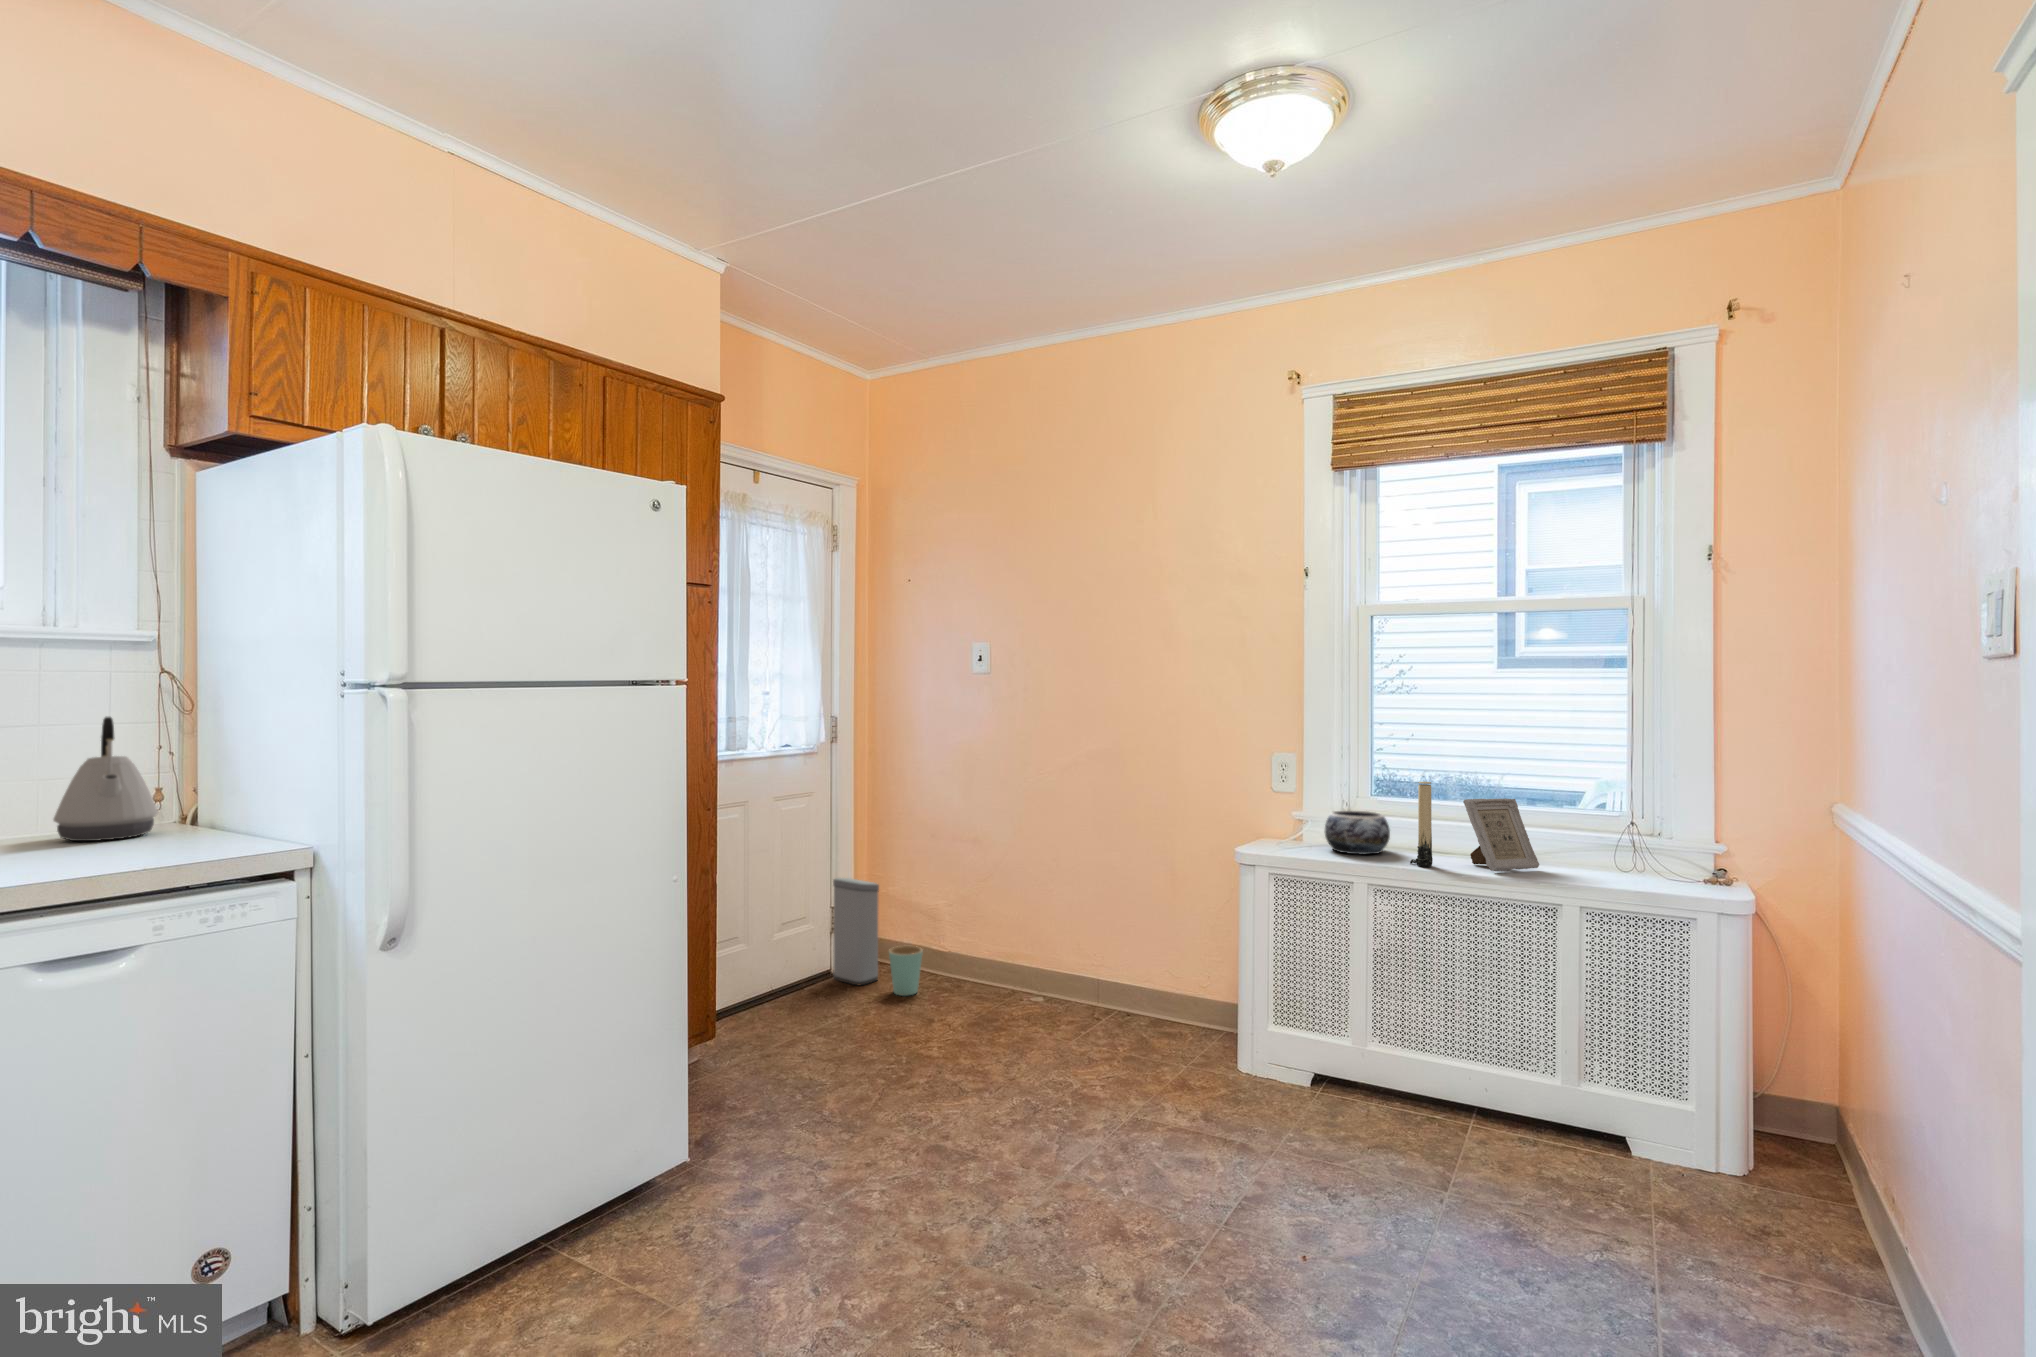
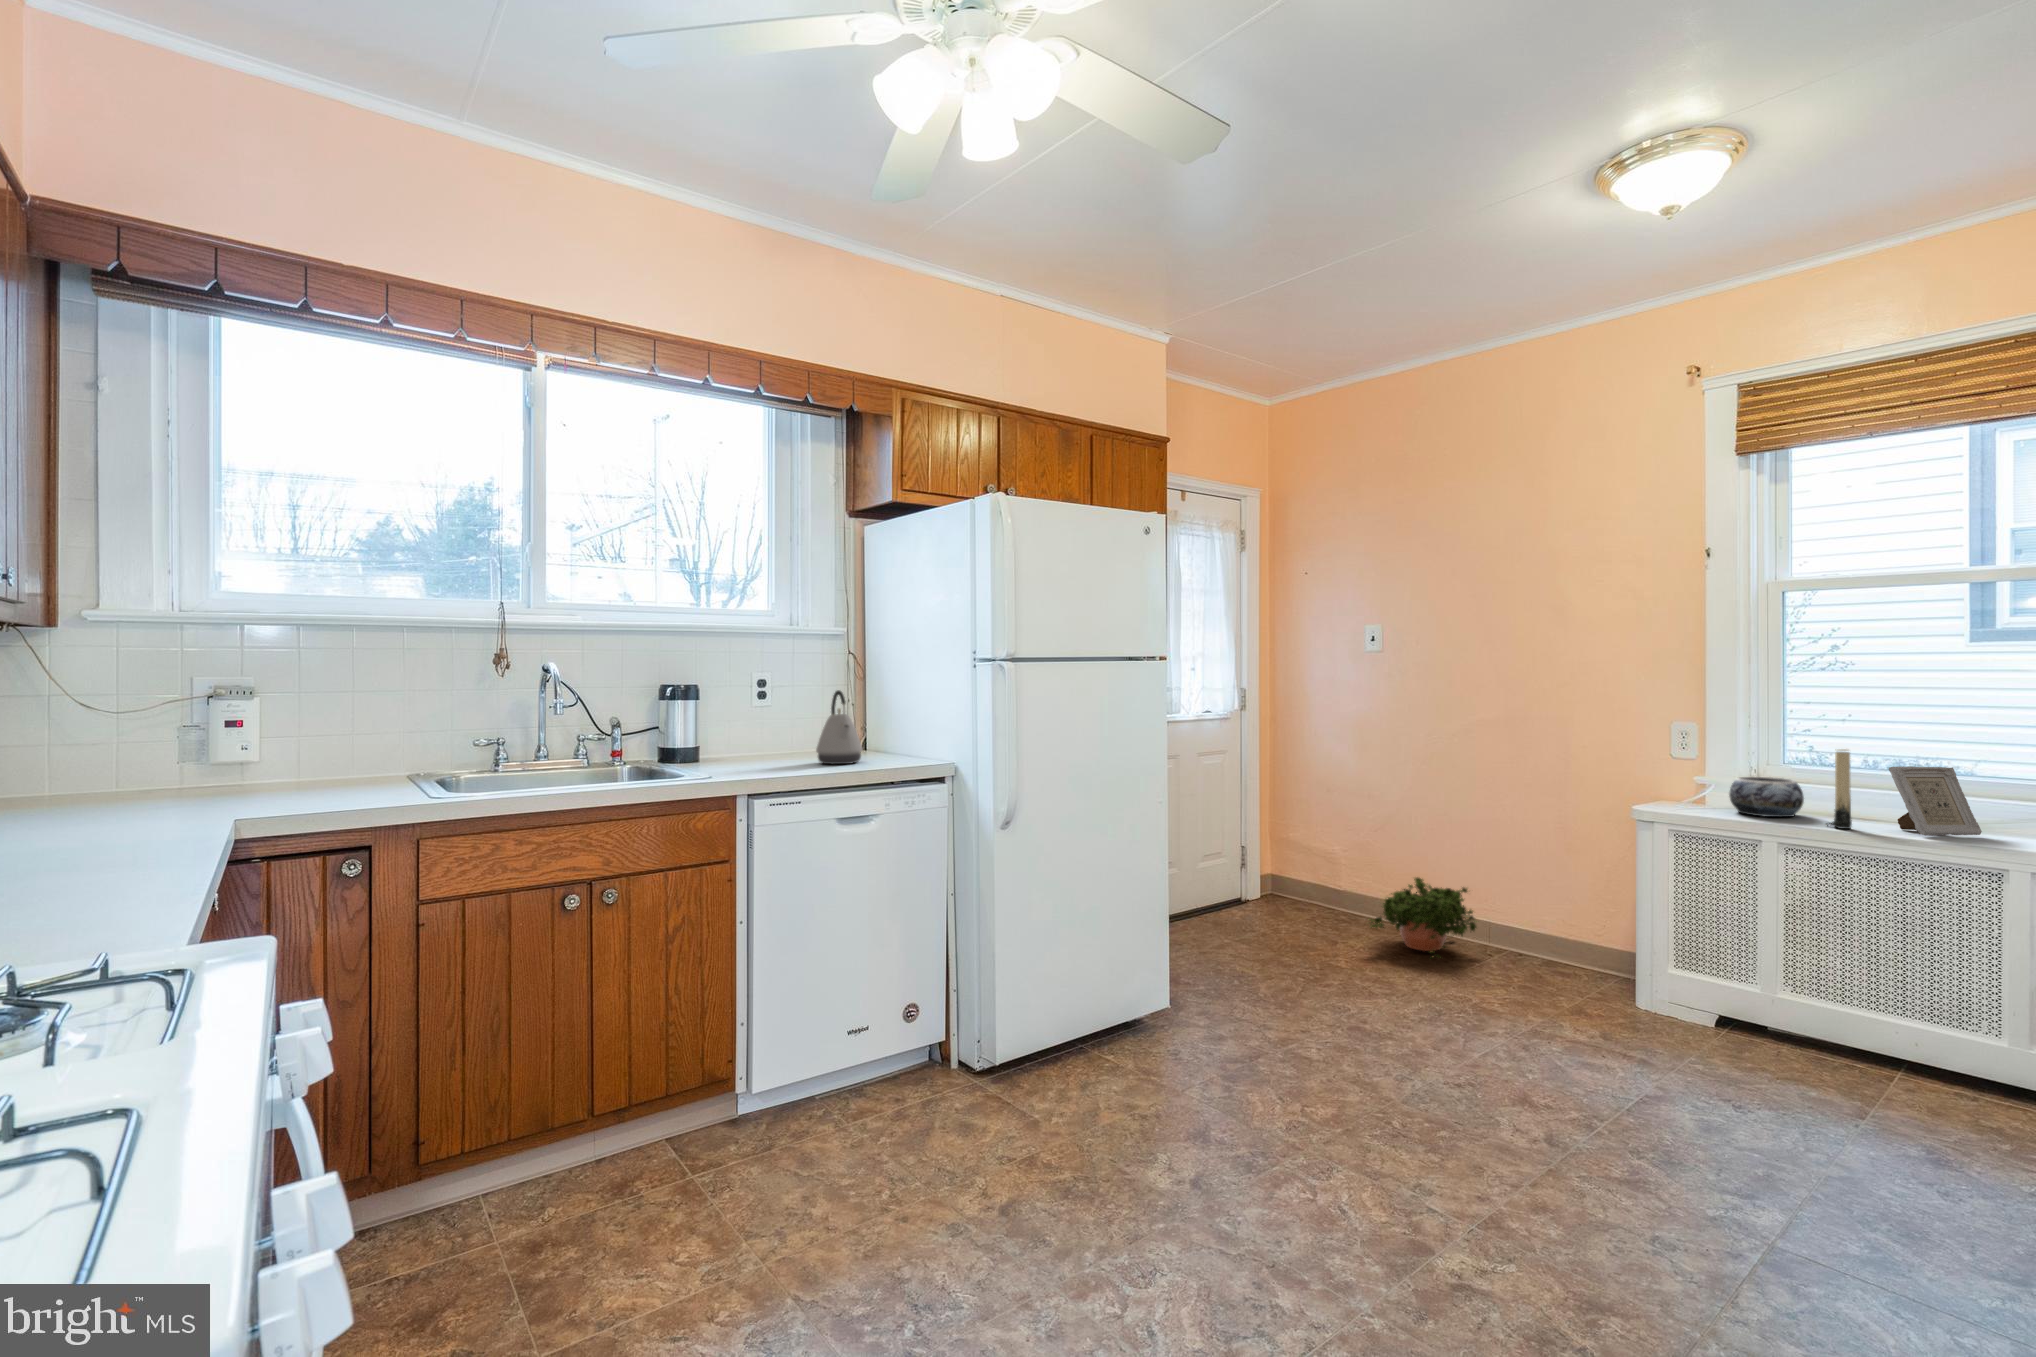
trash can: present [833,878,923,996] -> none [1244,825,1324,924]
potted plant: none [962,932,1088,1034] -> present [1369,877,1477,958]

